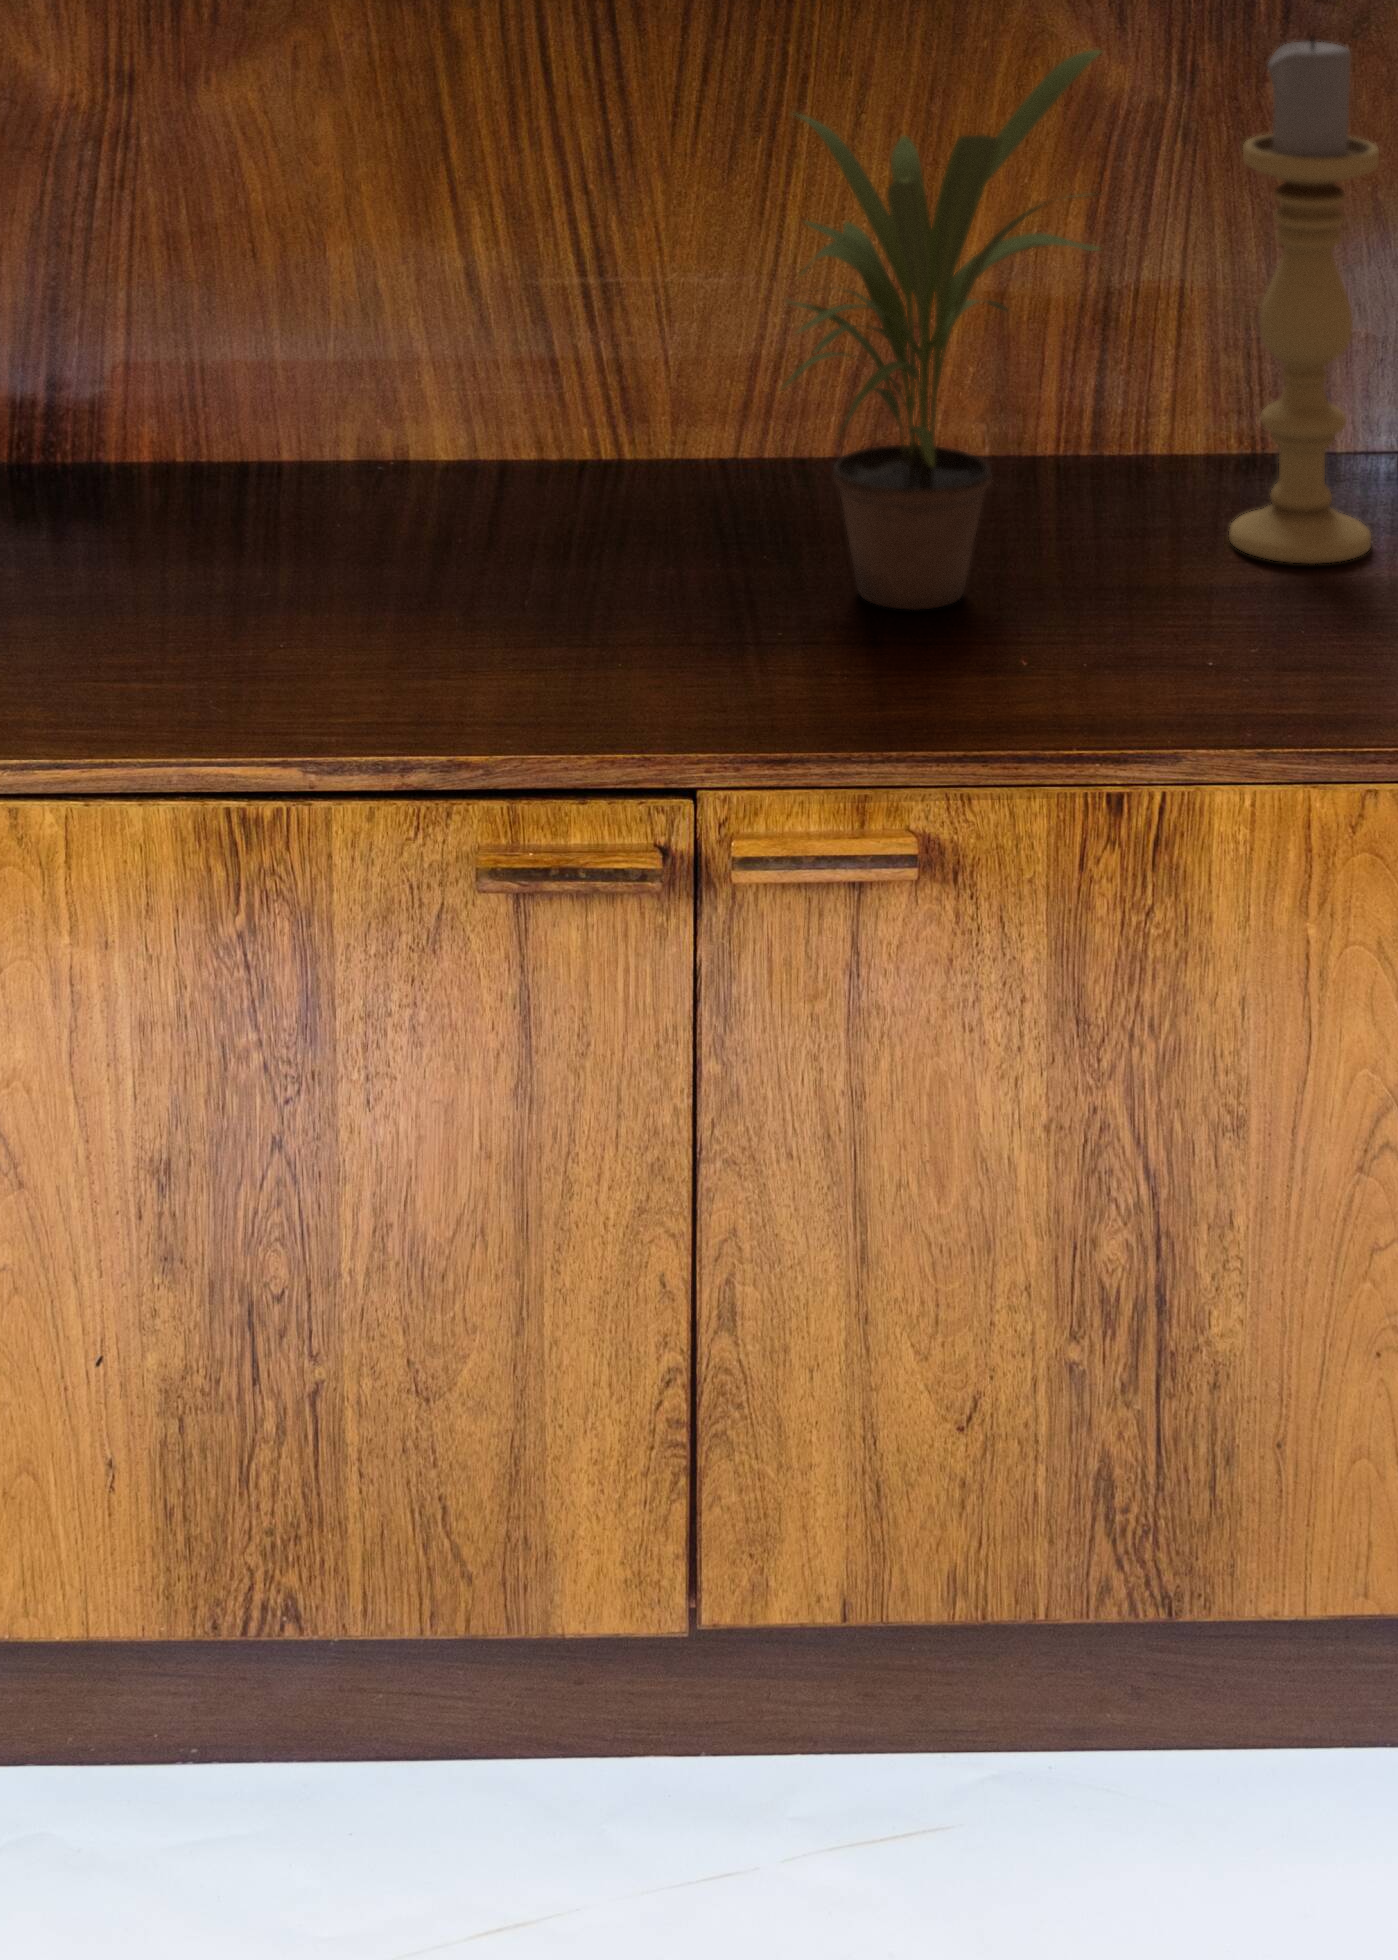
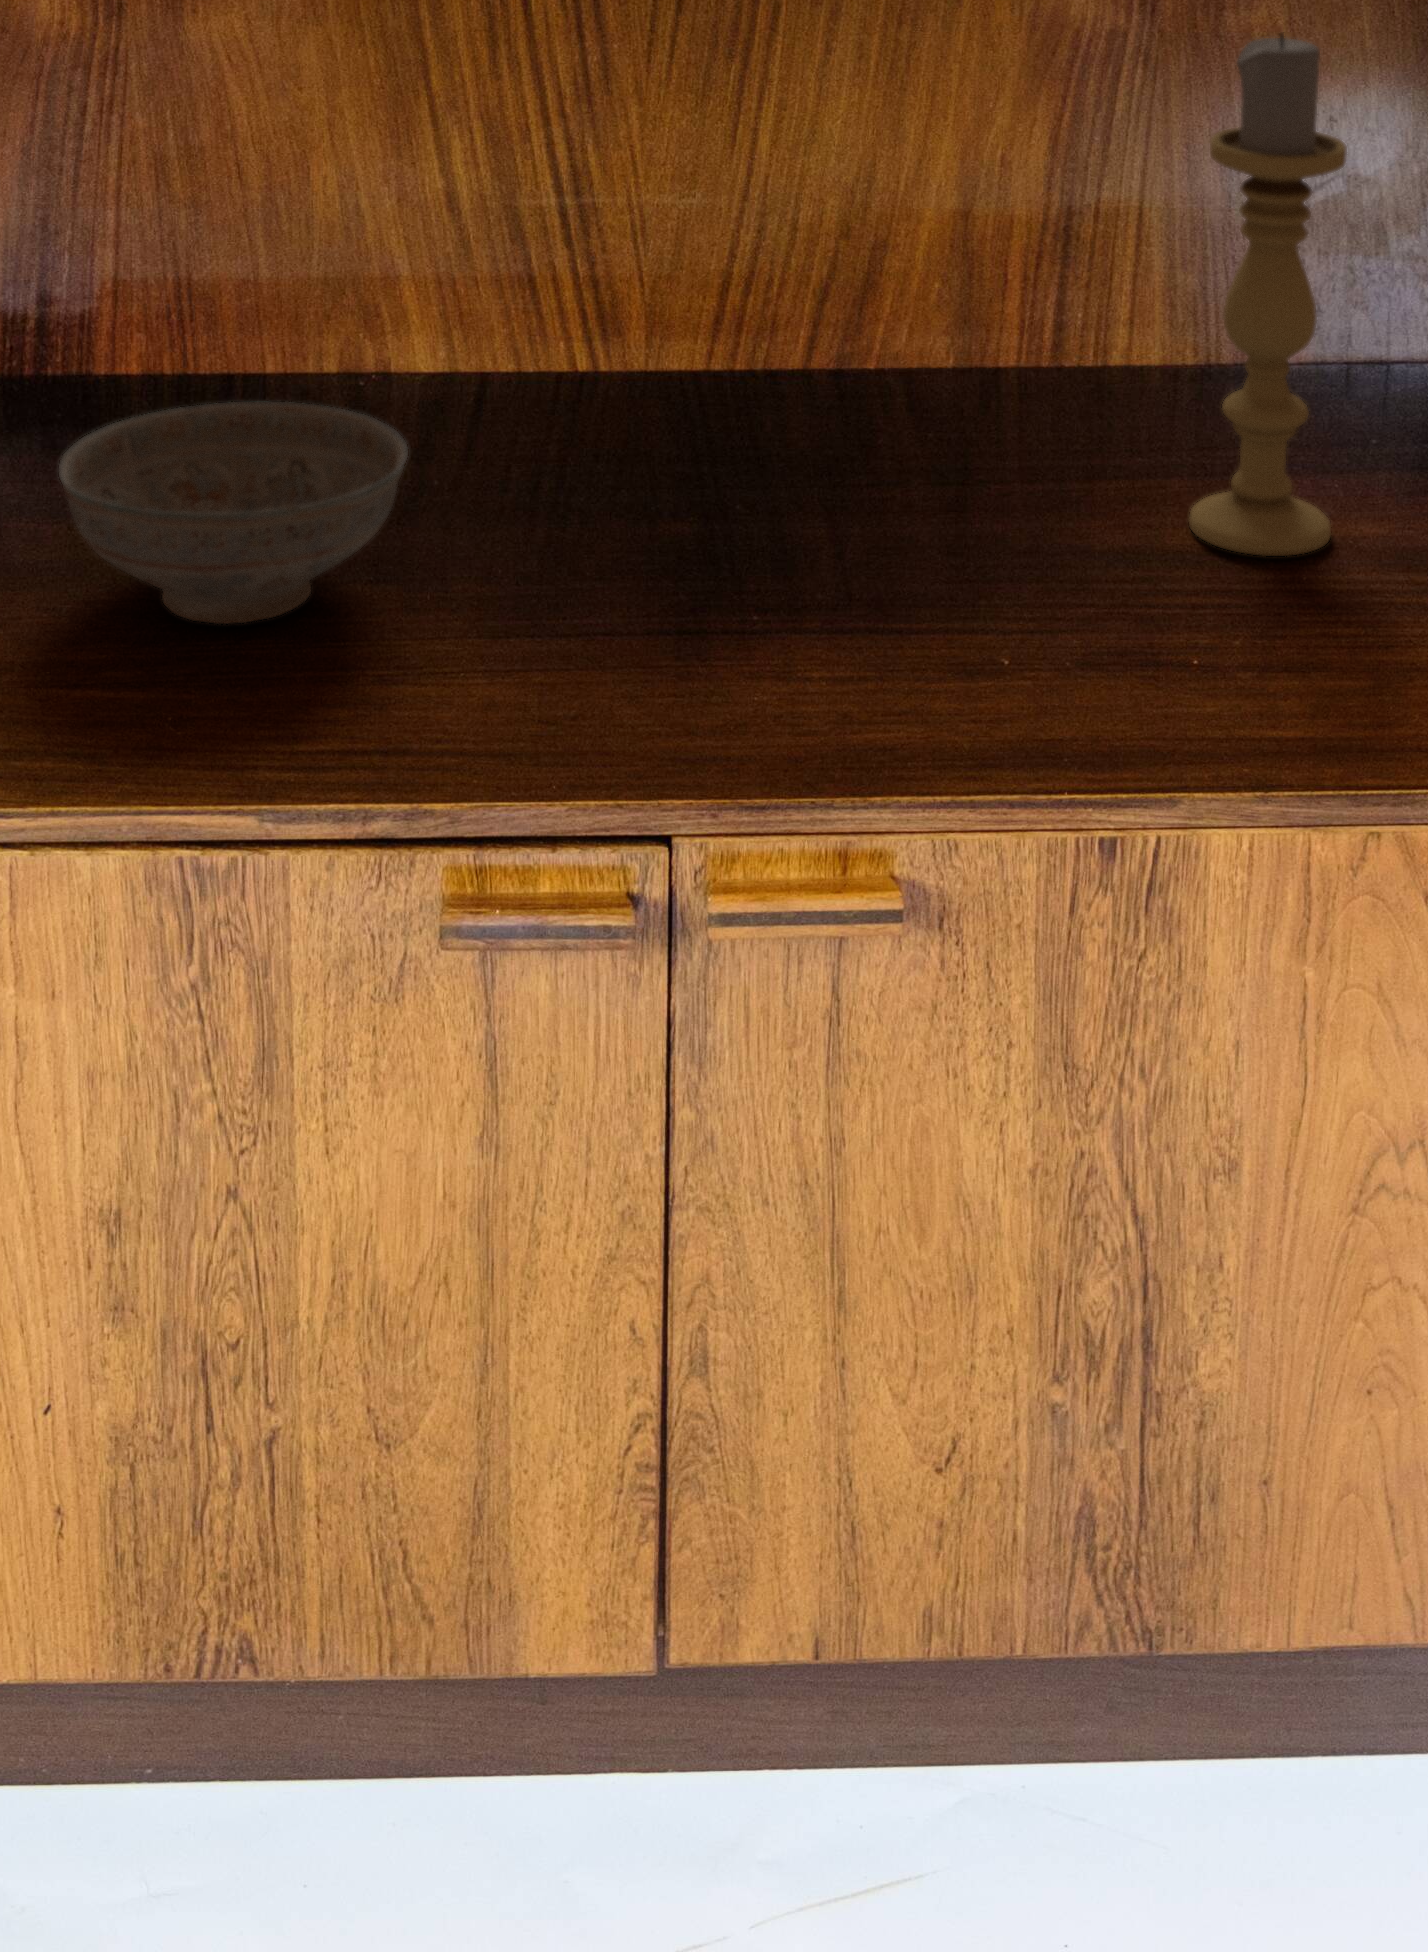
potted plant: present [782,50,1101,610] -> none [752,47,1095,612]
decorative bowl: none [95,413,439,619] -> present [59,401,408,624]

